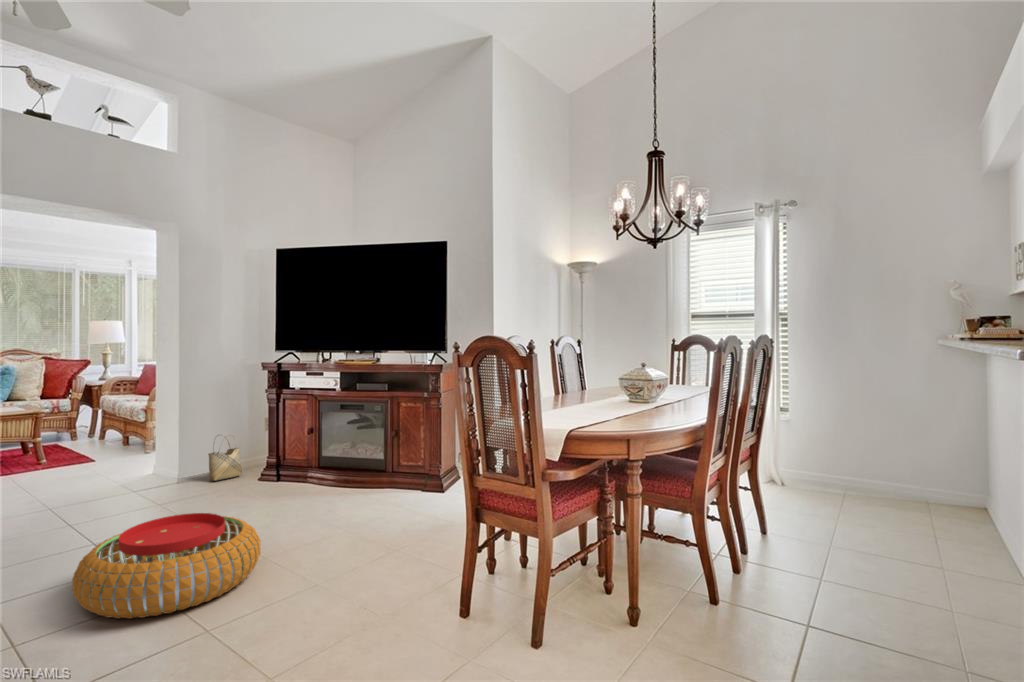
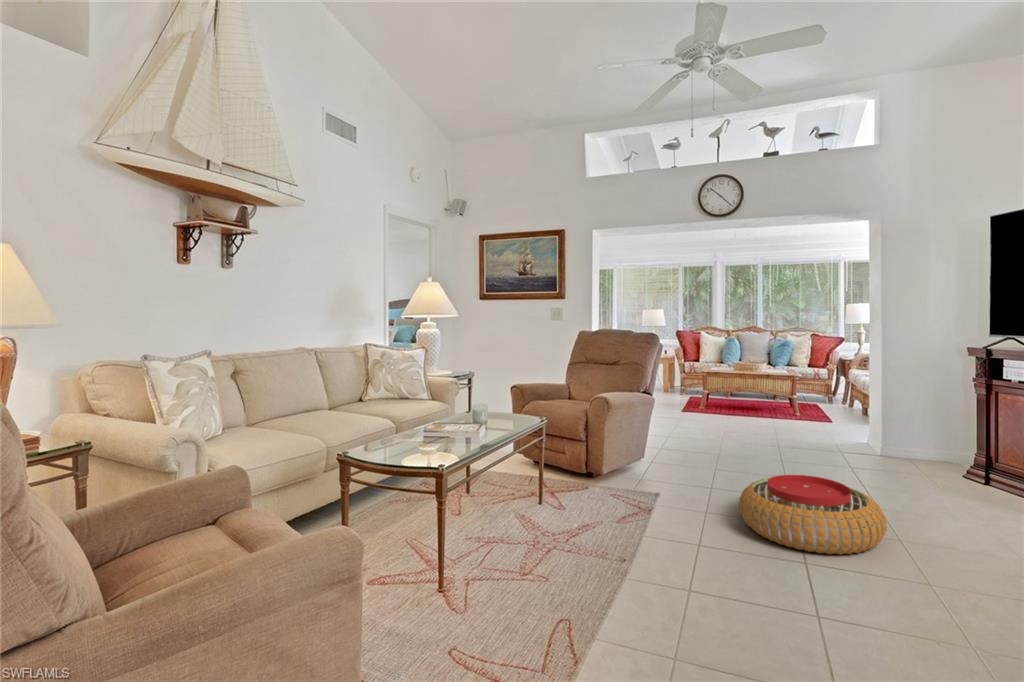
woven basket: present [208,438,242,481] -> none [908,419,949,466]

